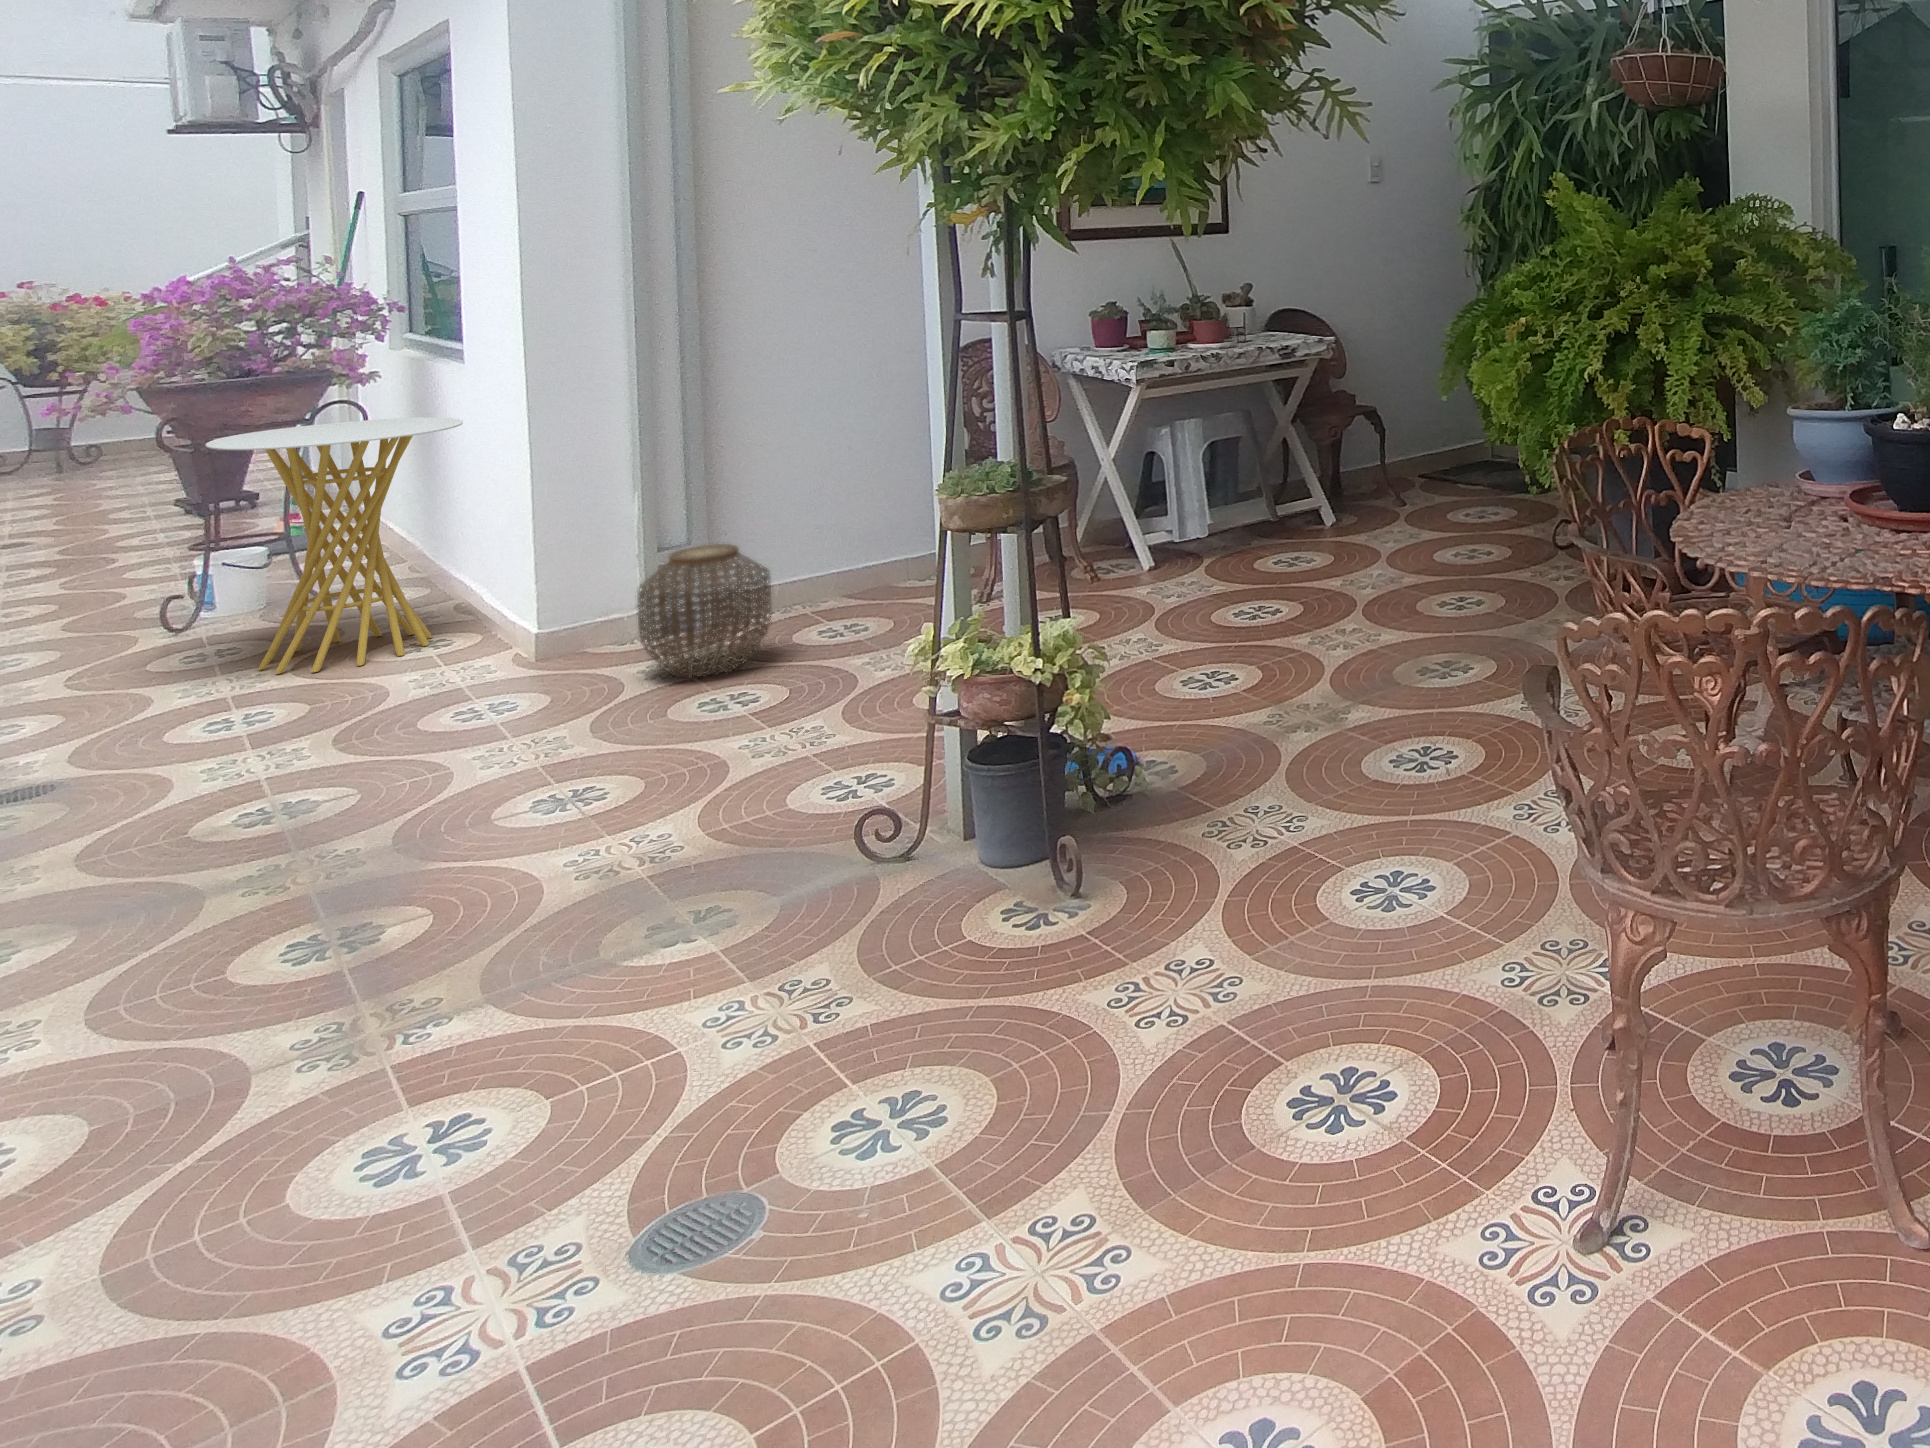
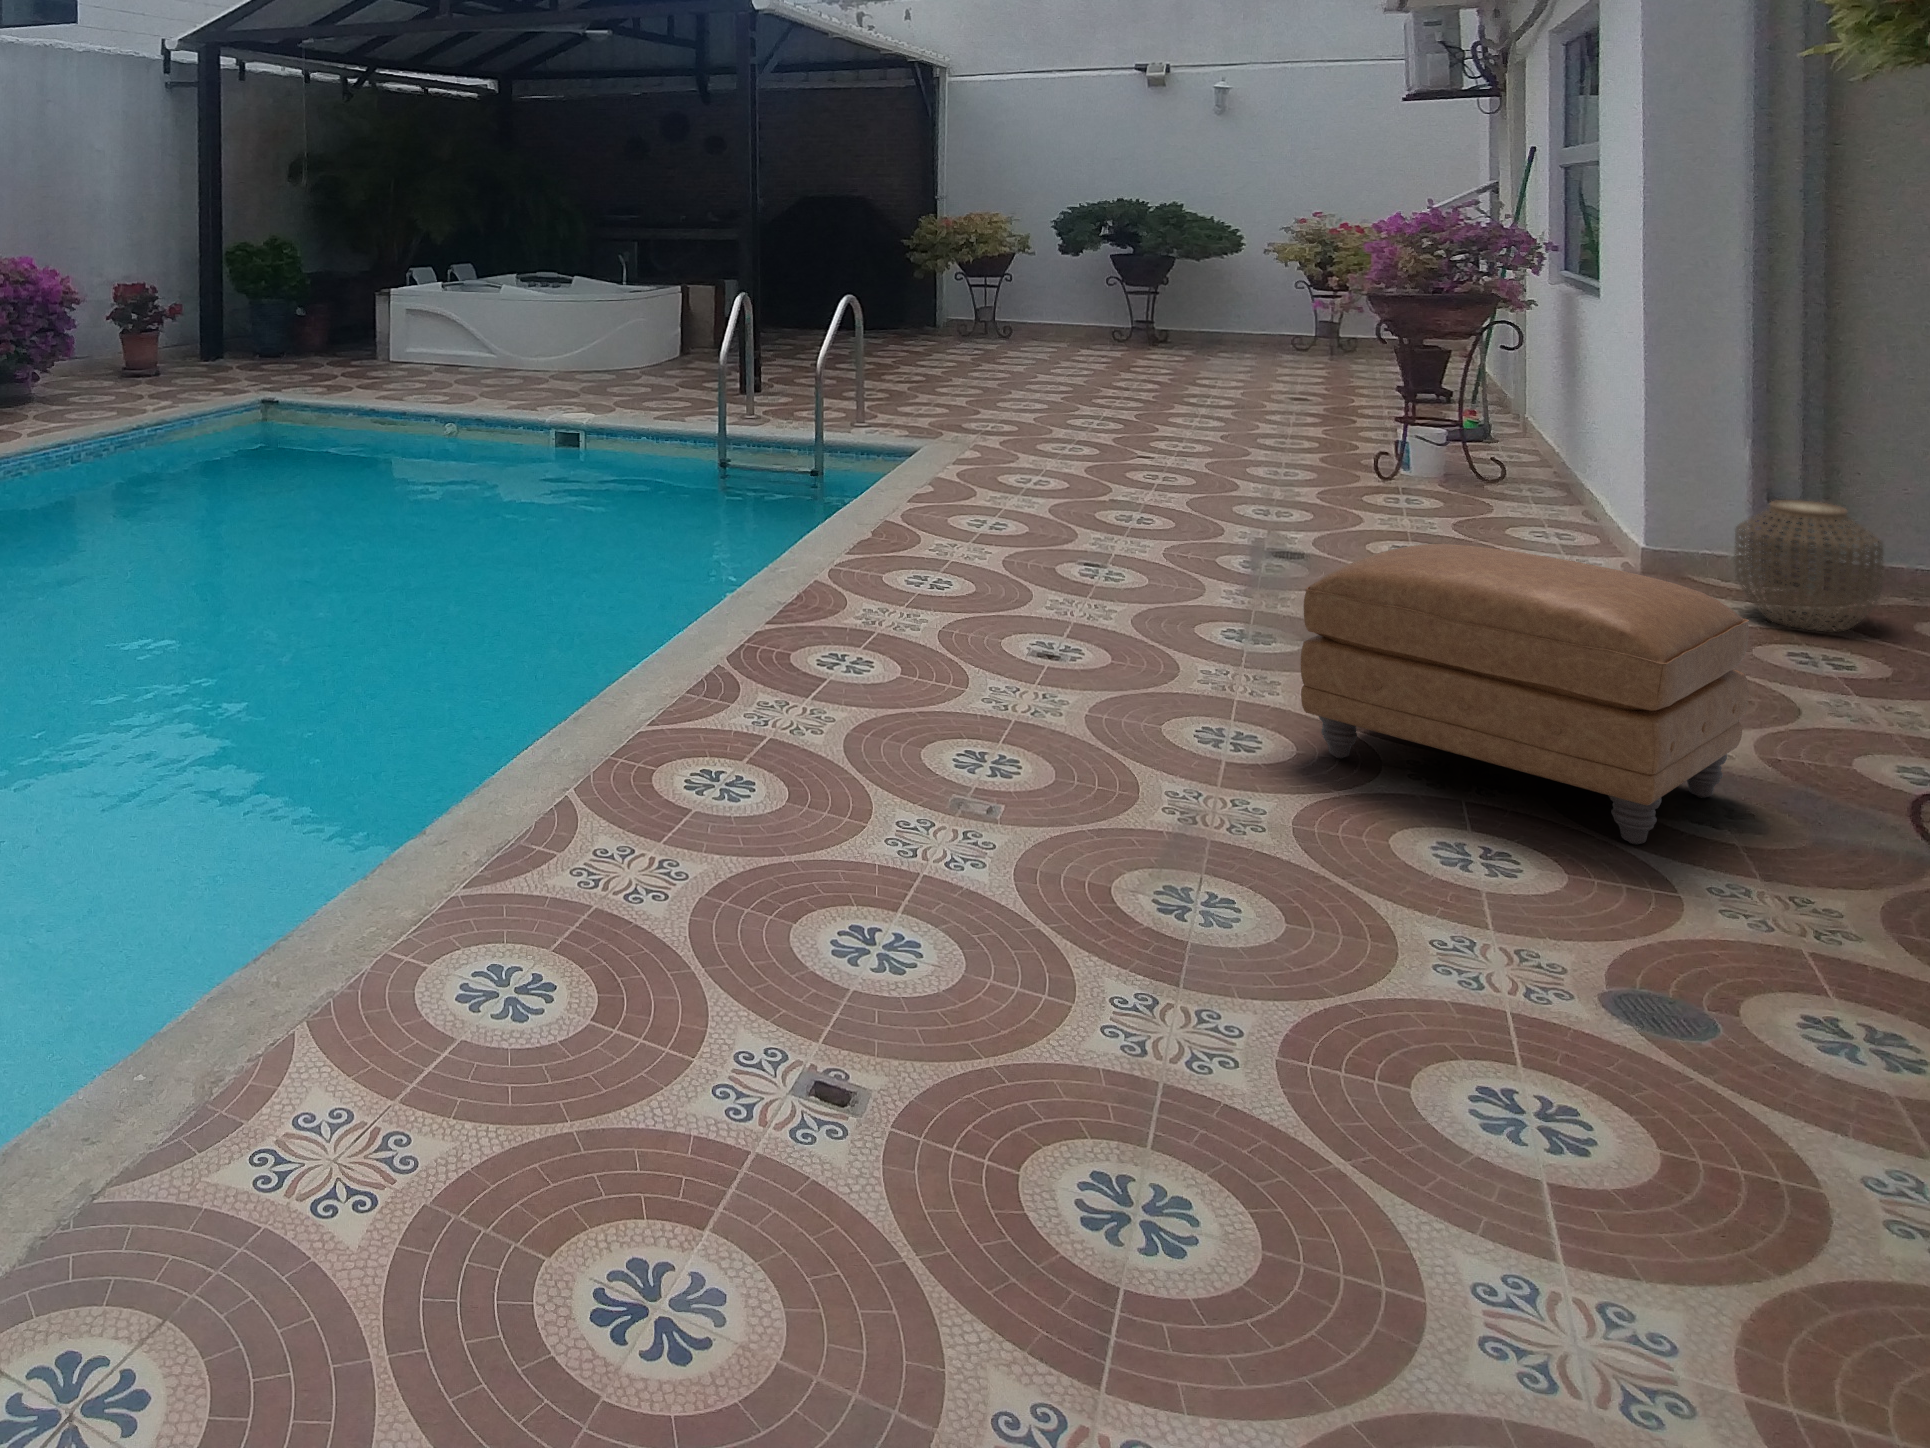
side table: present [206,417,463,674] -> none [1405,336,1594,538]
ottoman: none [93,684,703,1093] -> present [1301,544,1749,845]

